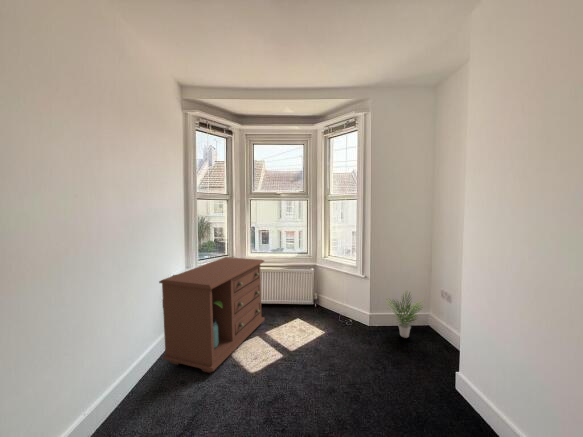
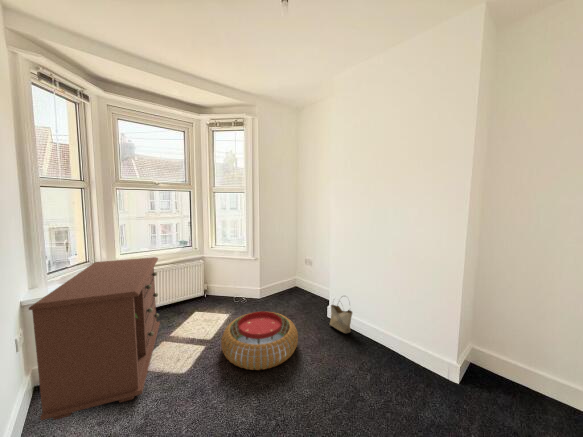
potted plant: present [389,294,421,338] -> none [273,263,302,299]
pouf: none [284,336,372,409] -> present [221,312,298,370]
woven basket: none [435,358,470,421] -> present [330,305,352,333]

